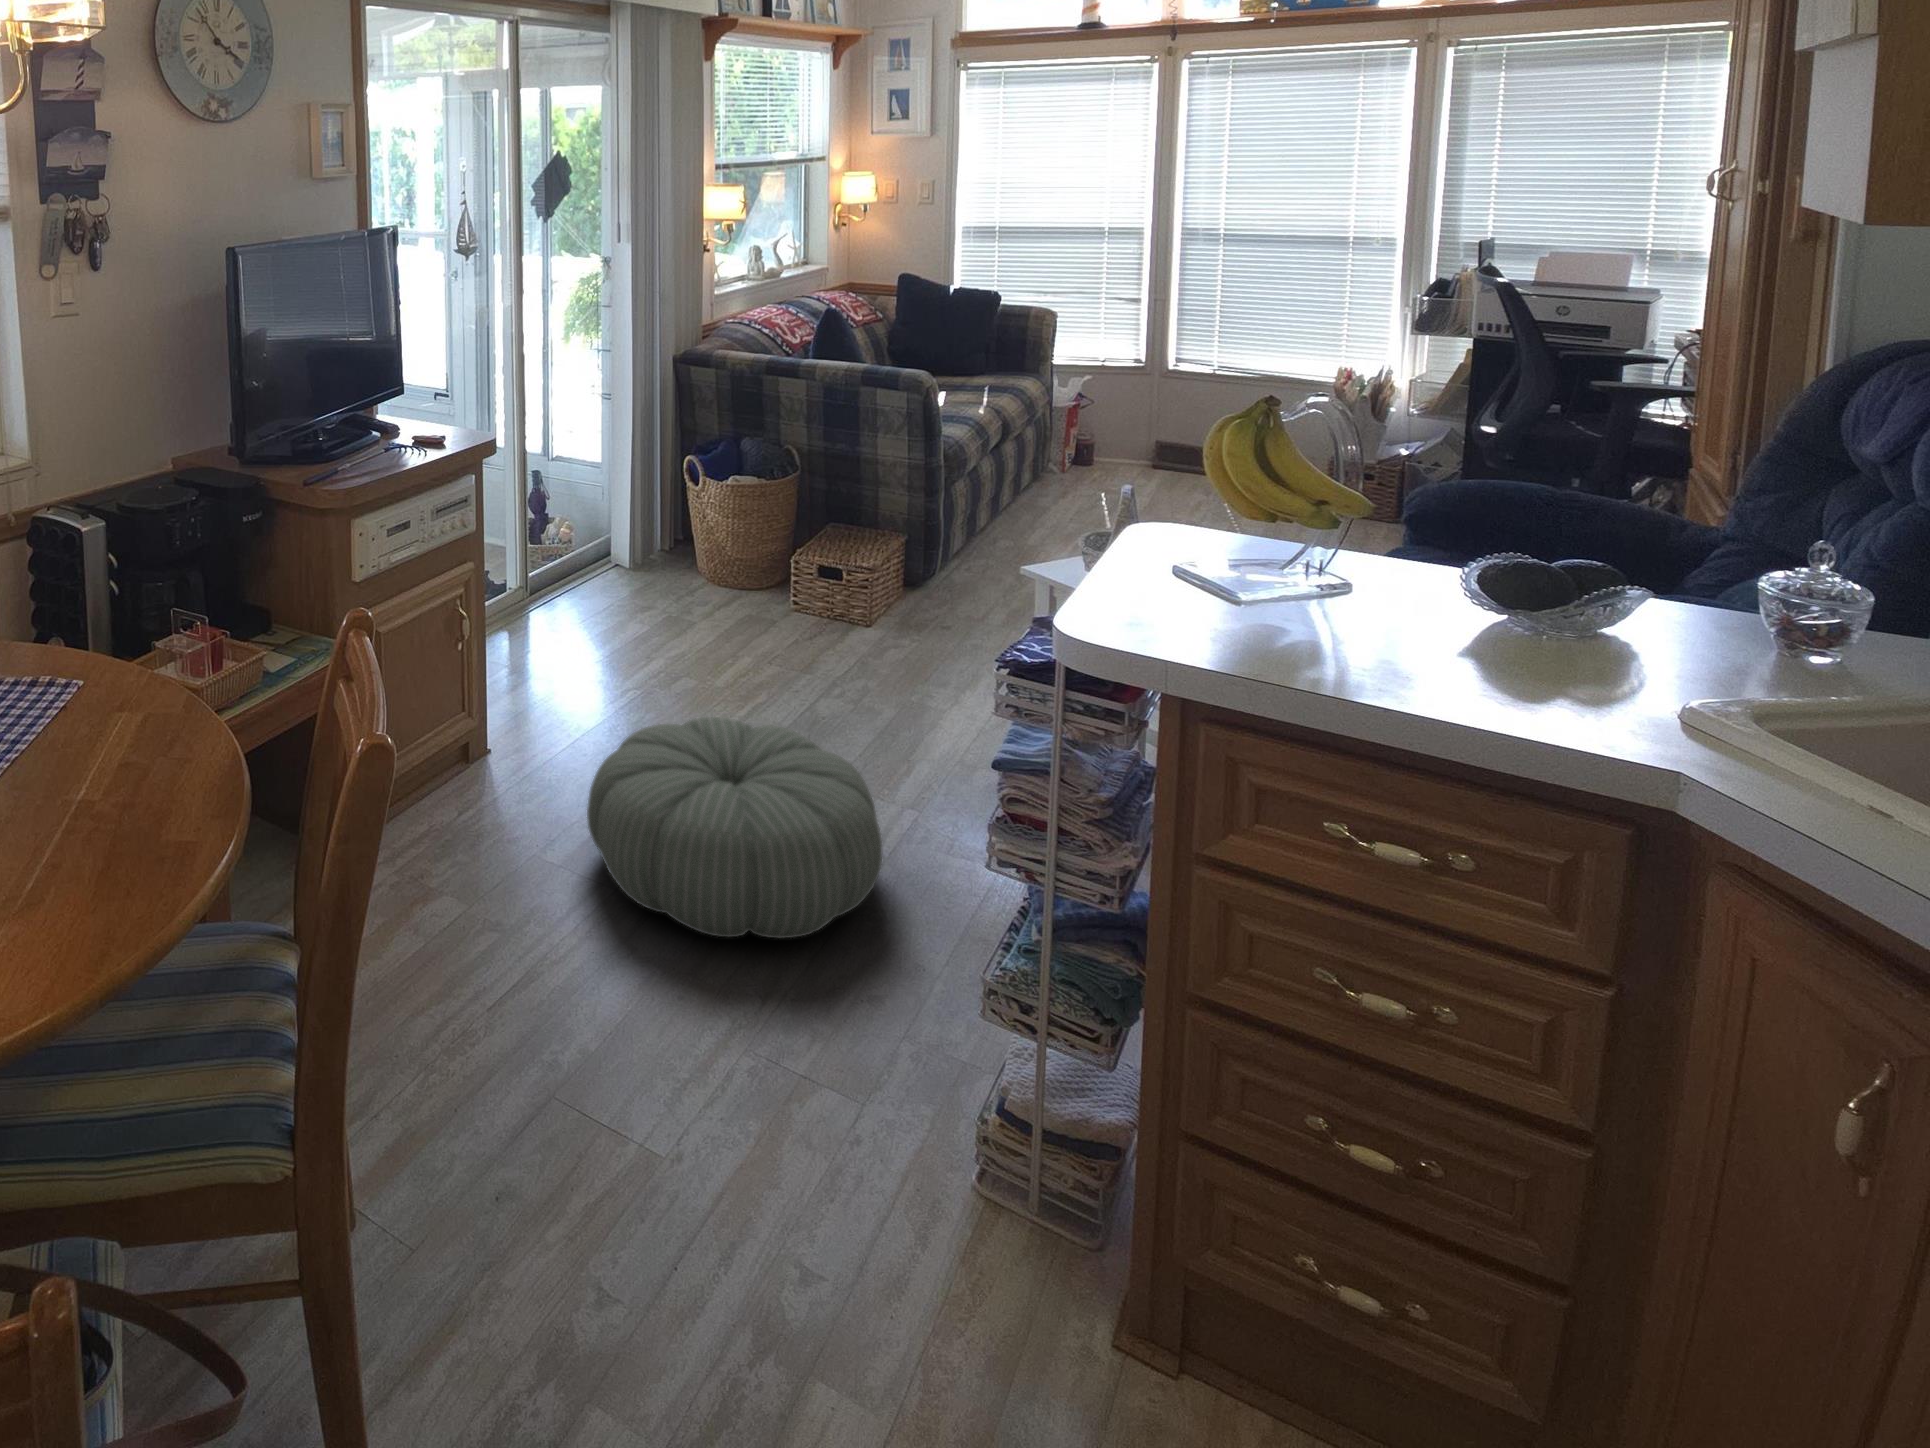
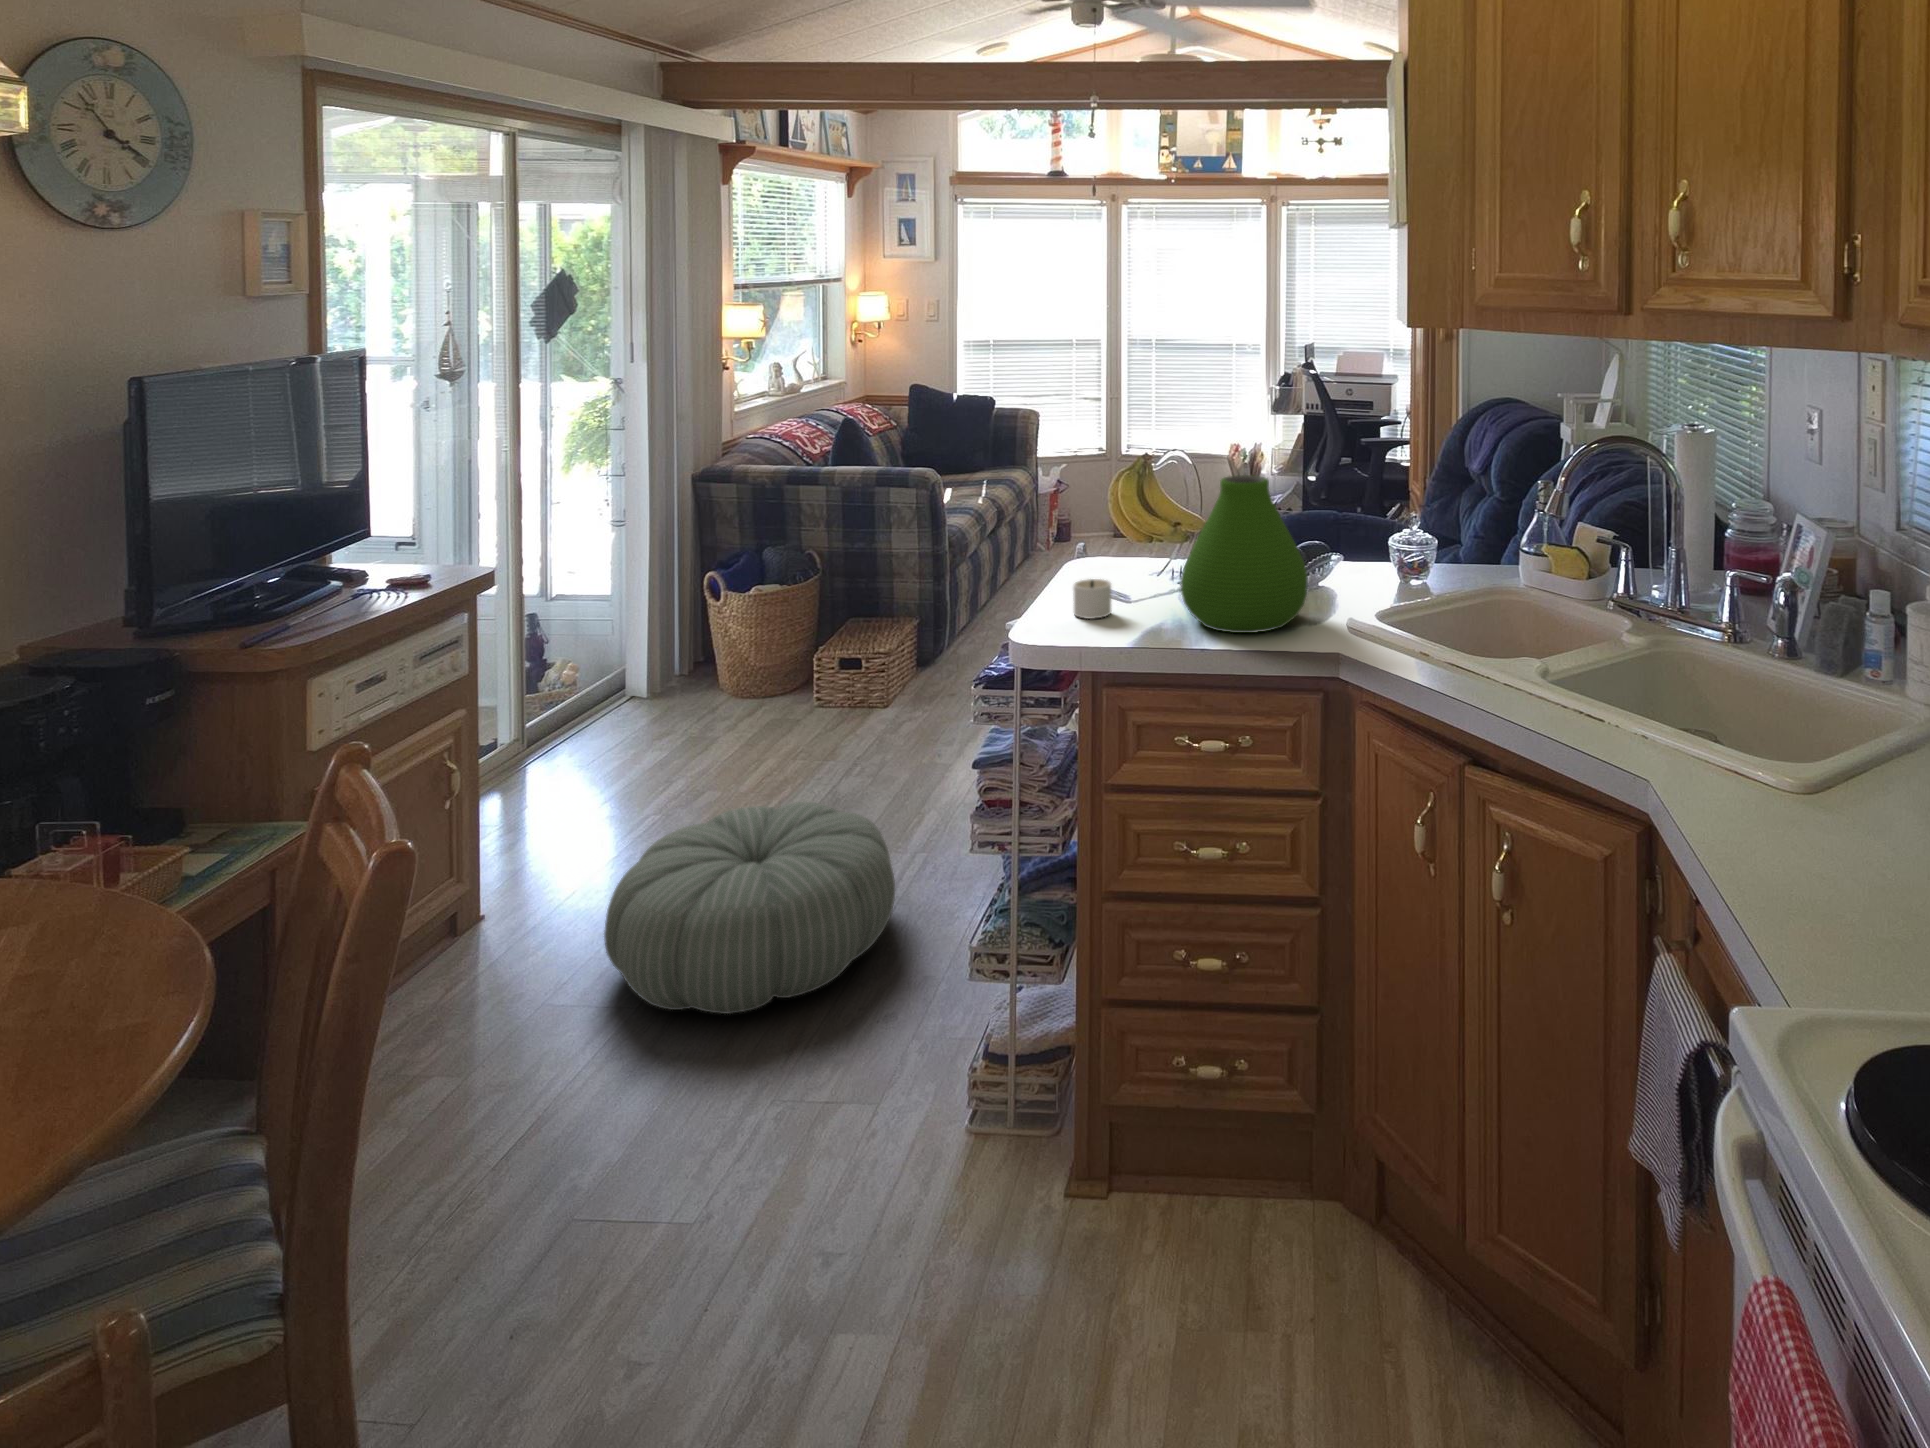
vase: none [1331,449,1581,694] -> present [1181,475,1307,633]
candle: none [1150,562,1238,624] -> present [1073,579,1111,619]

